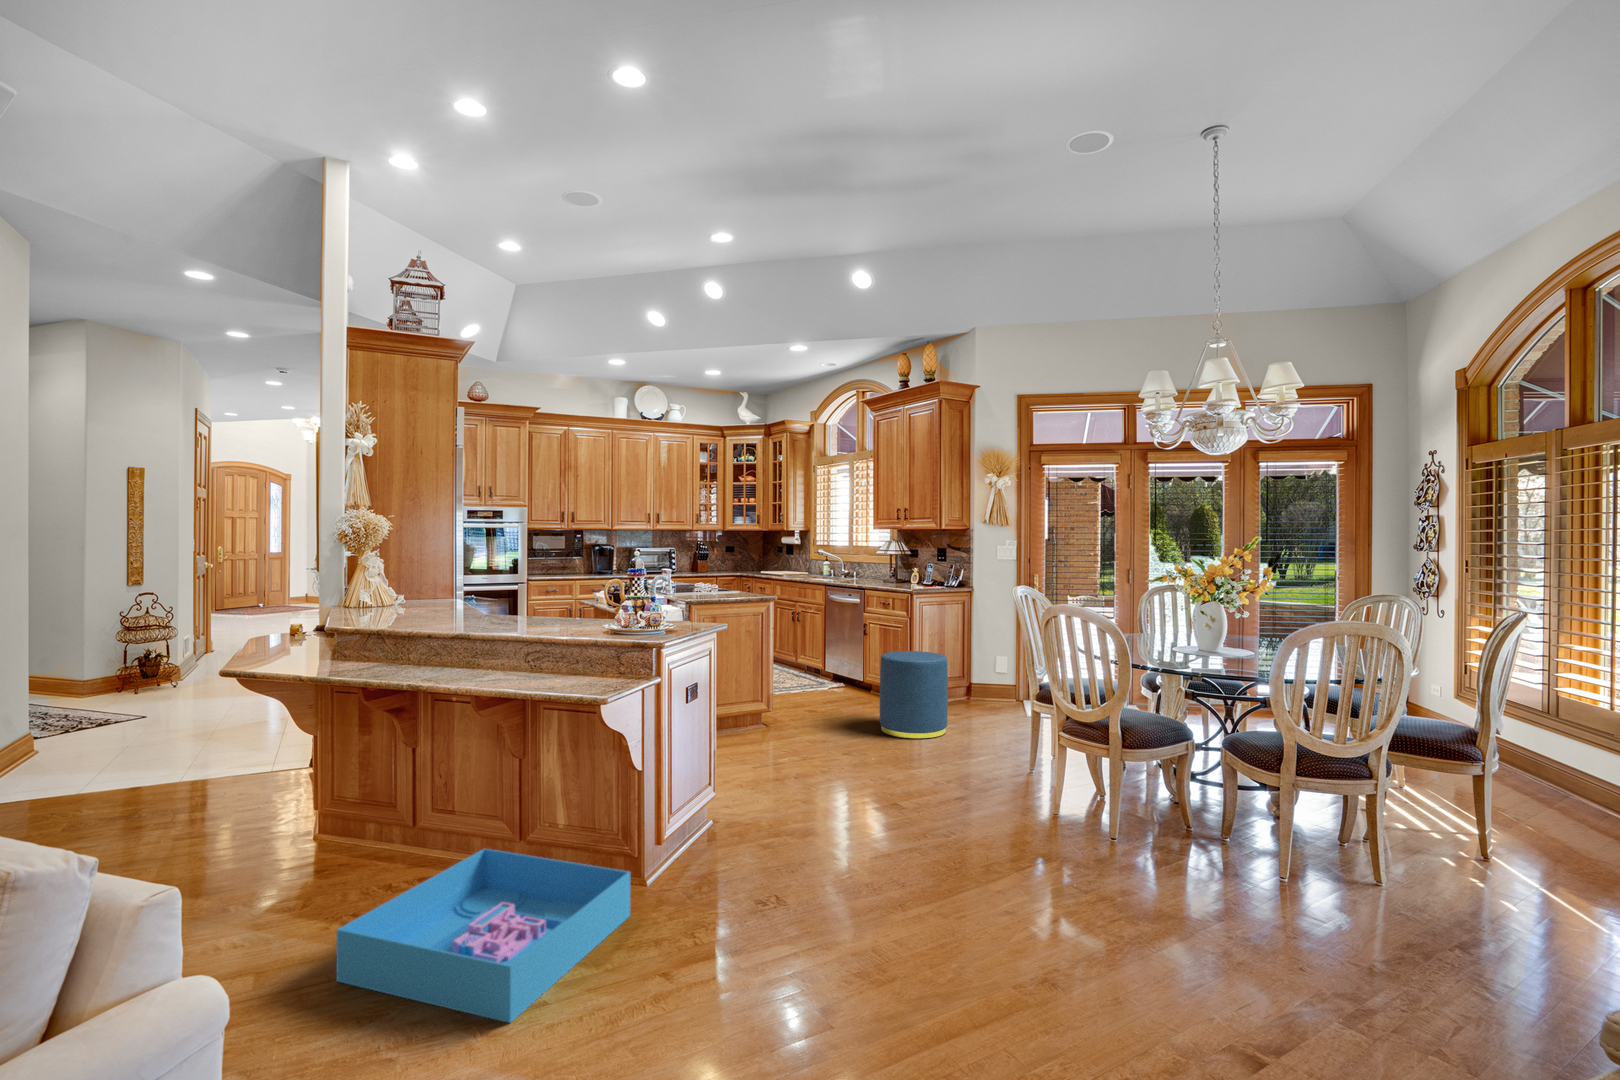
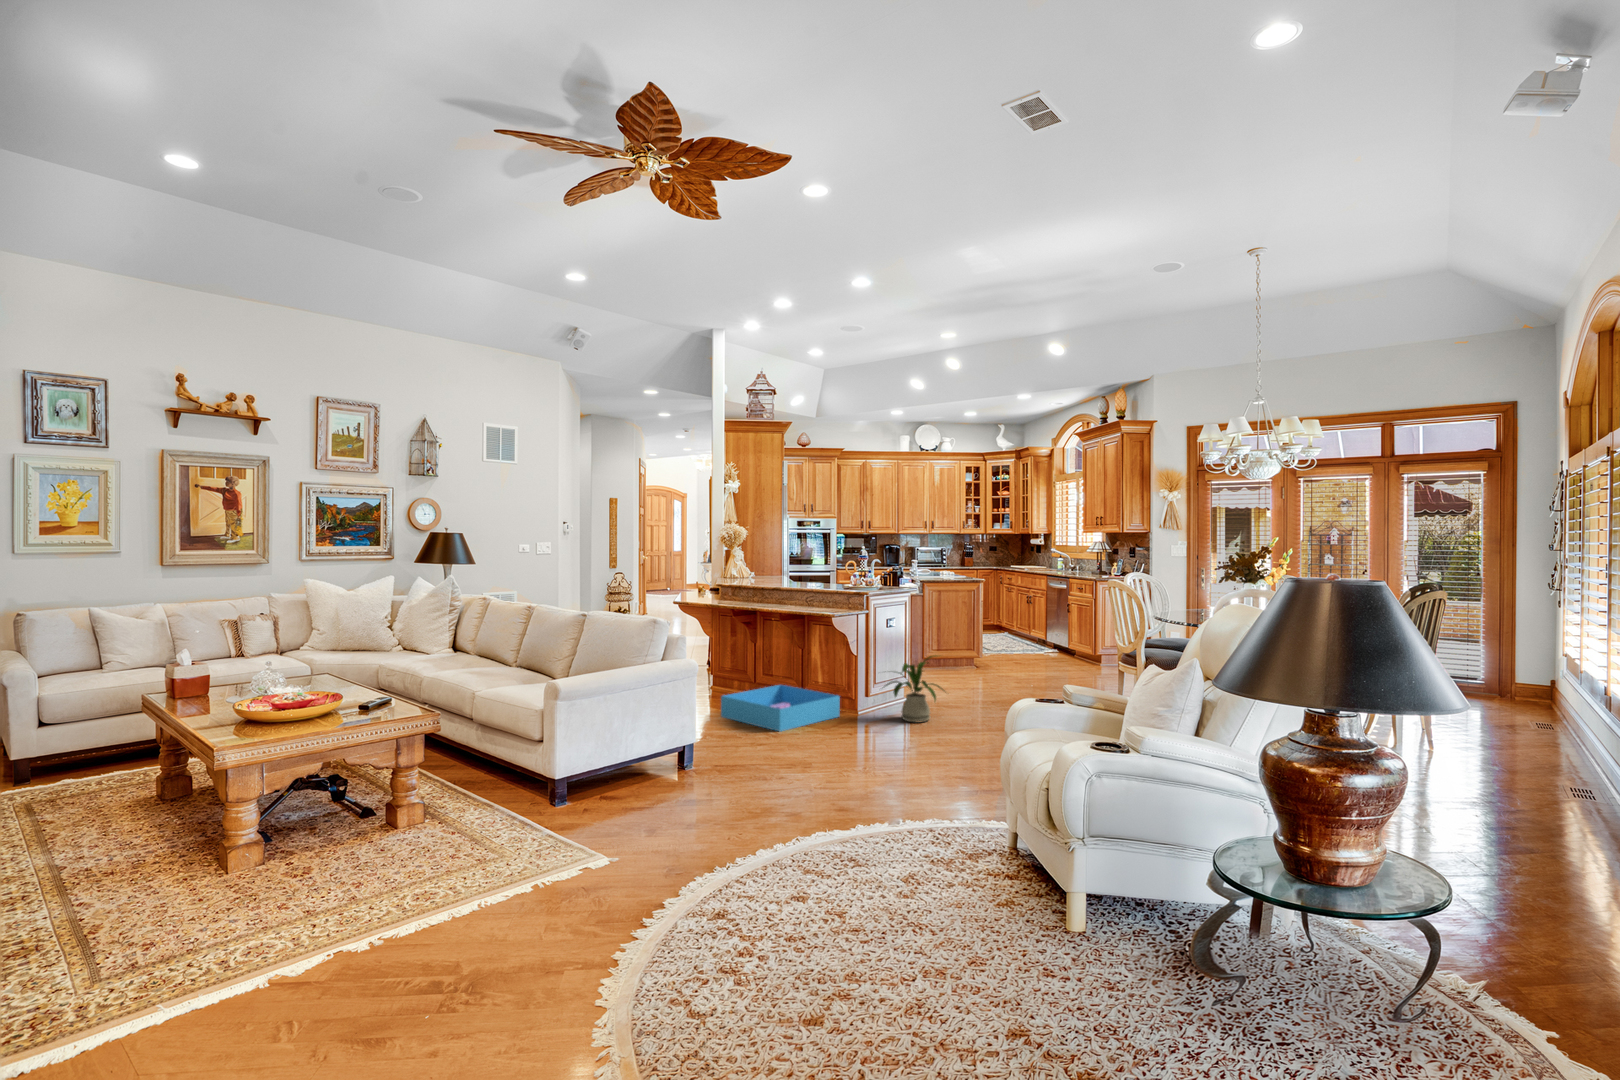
ottoman: present [880,651,948,739] -> none [1049,621,1099,681]
house plant: none [706,764,840,906] -> present [885,656,943,722]

